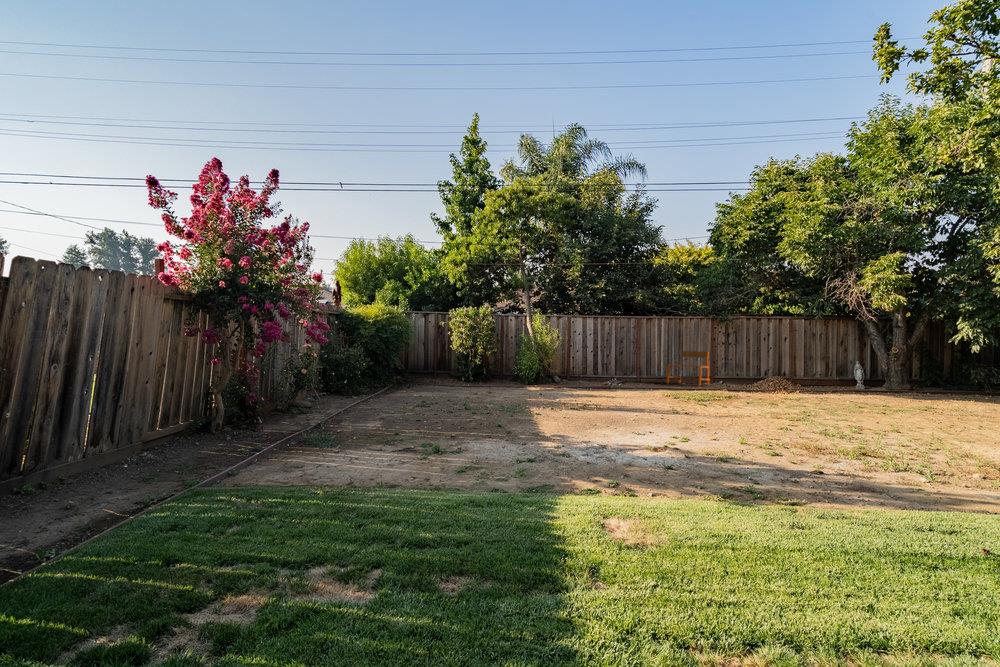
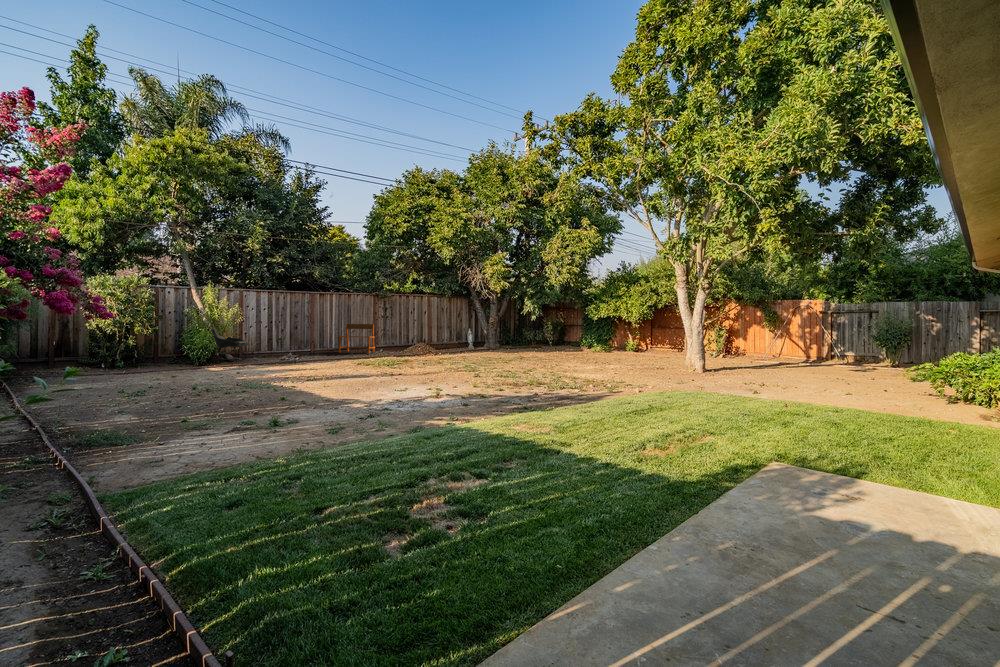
lounge chair: none [537,352,570,385] -> present [211,329,248,362]

